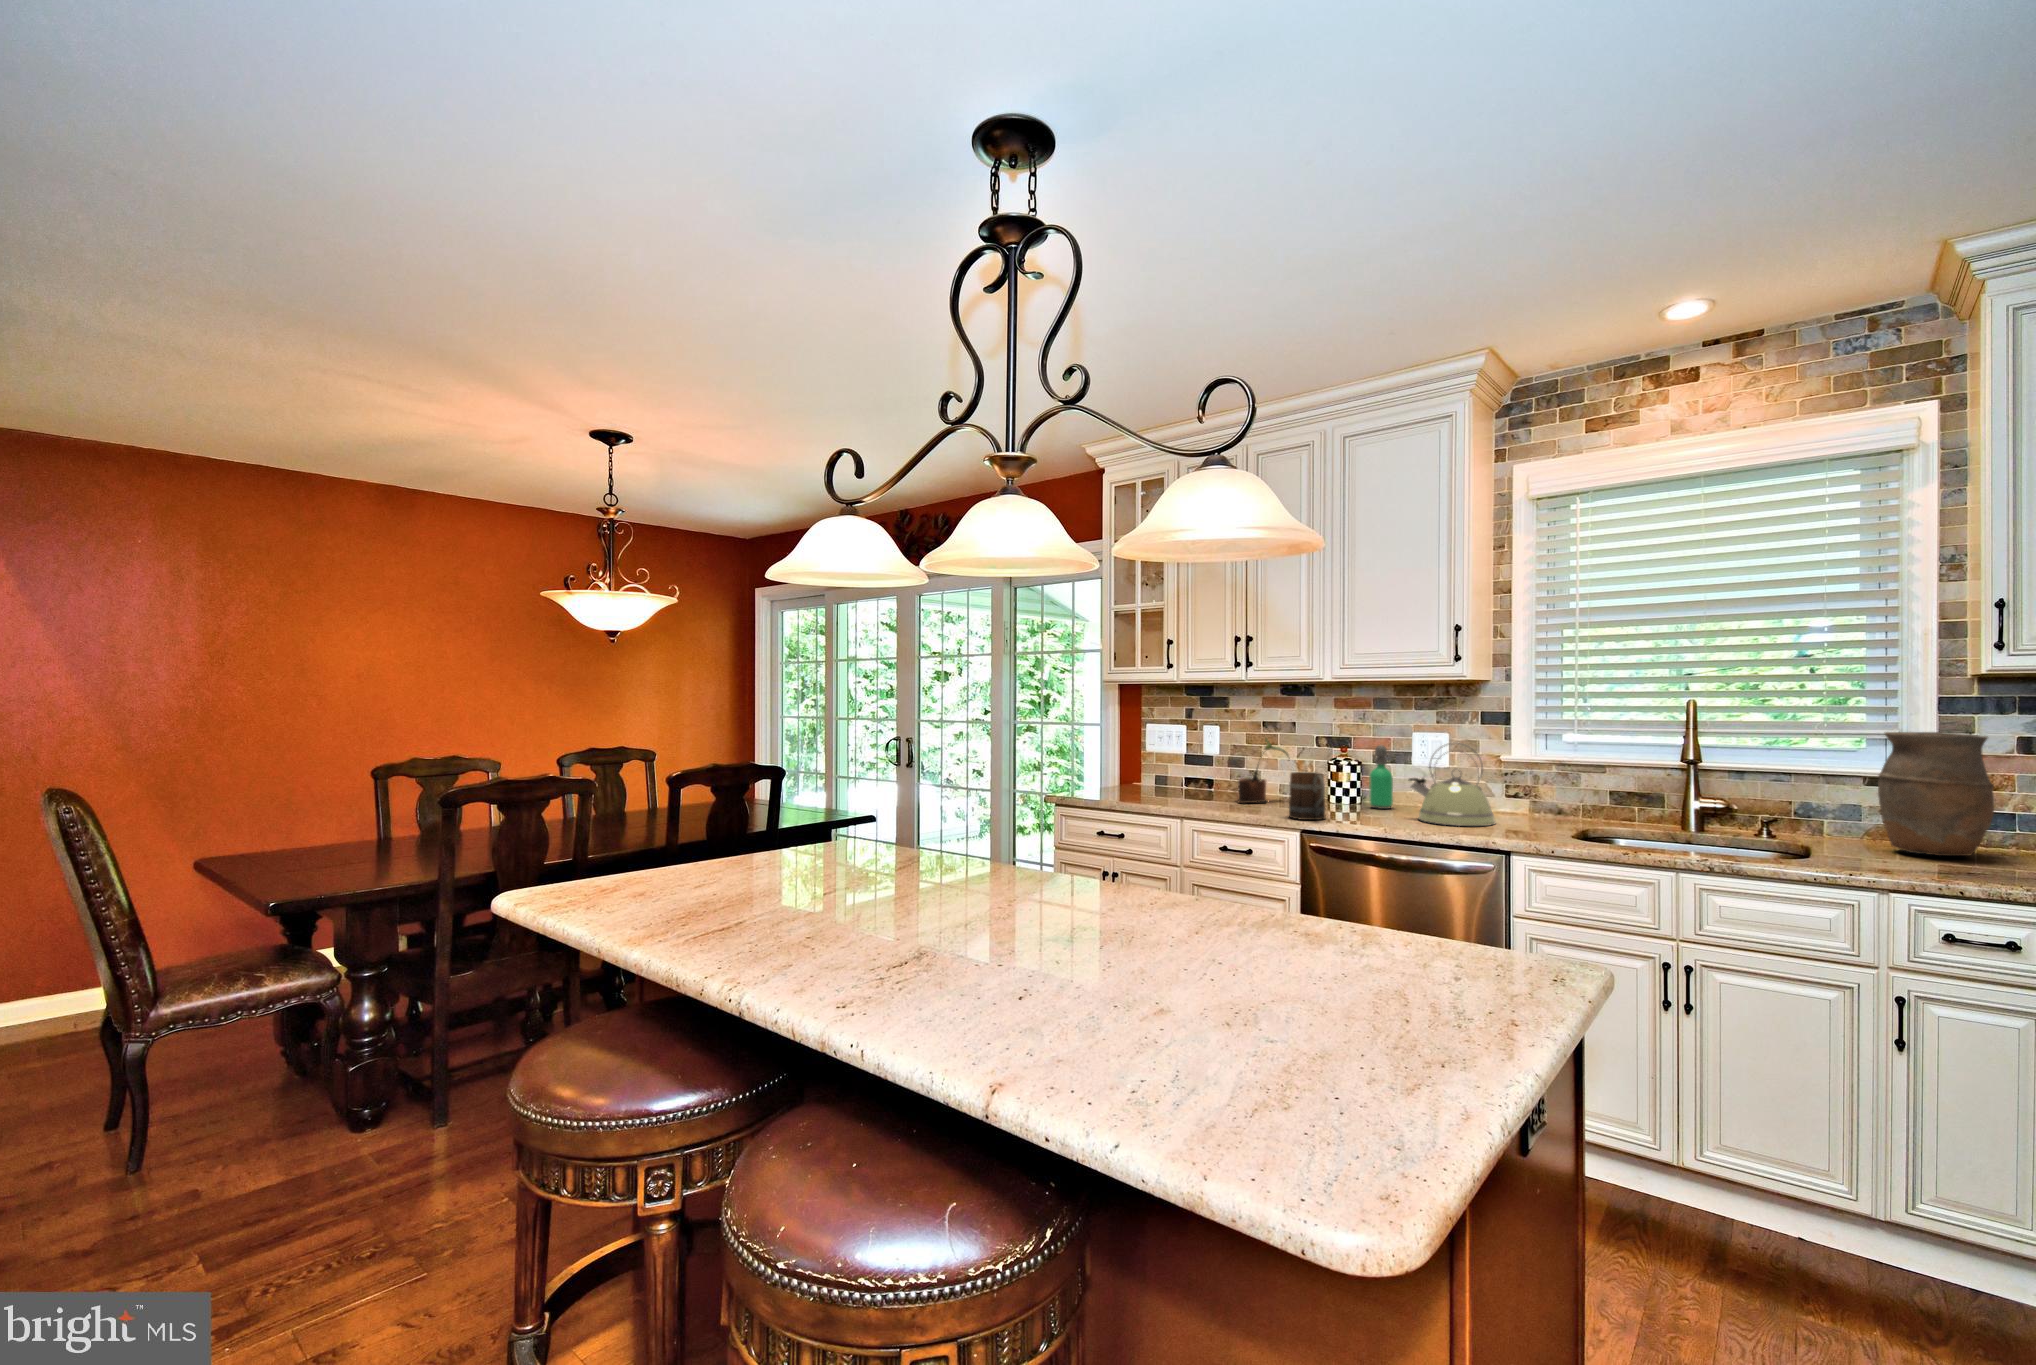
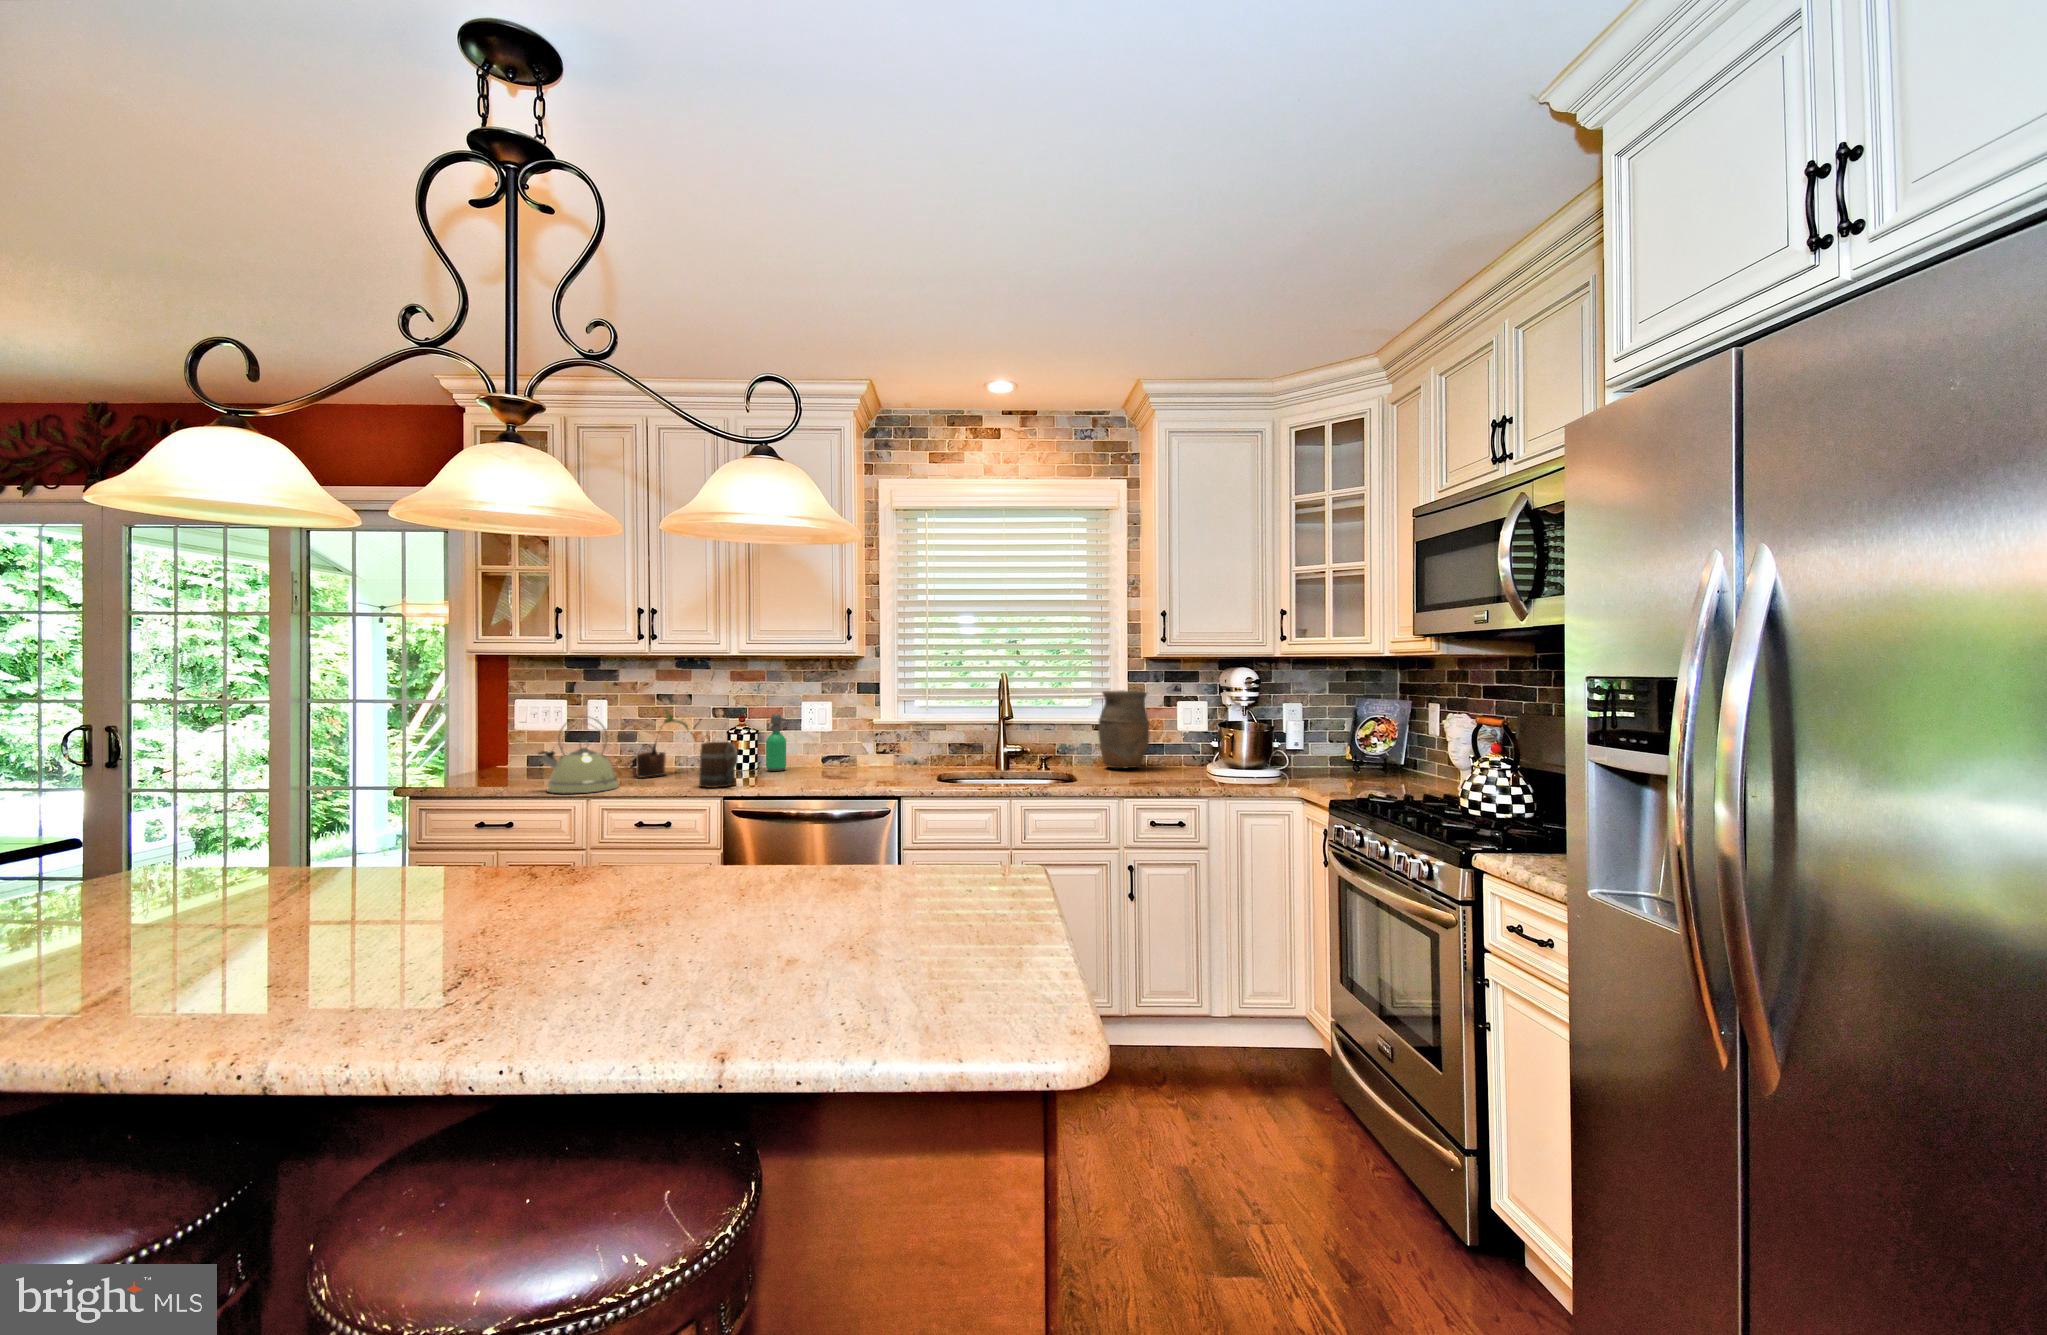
kettle: present [1409,742,1495,826] -> present [539,716,618,793]

